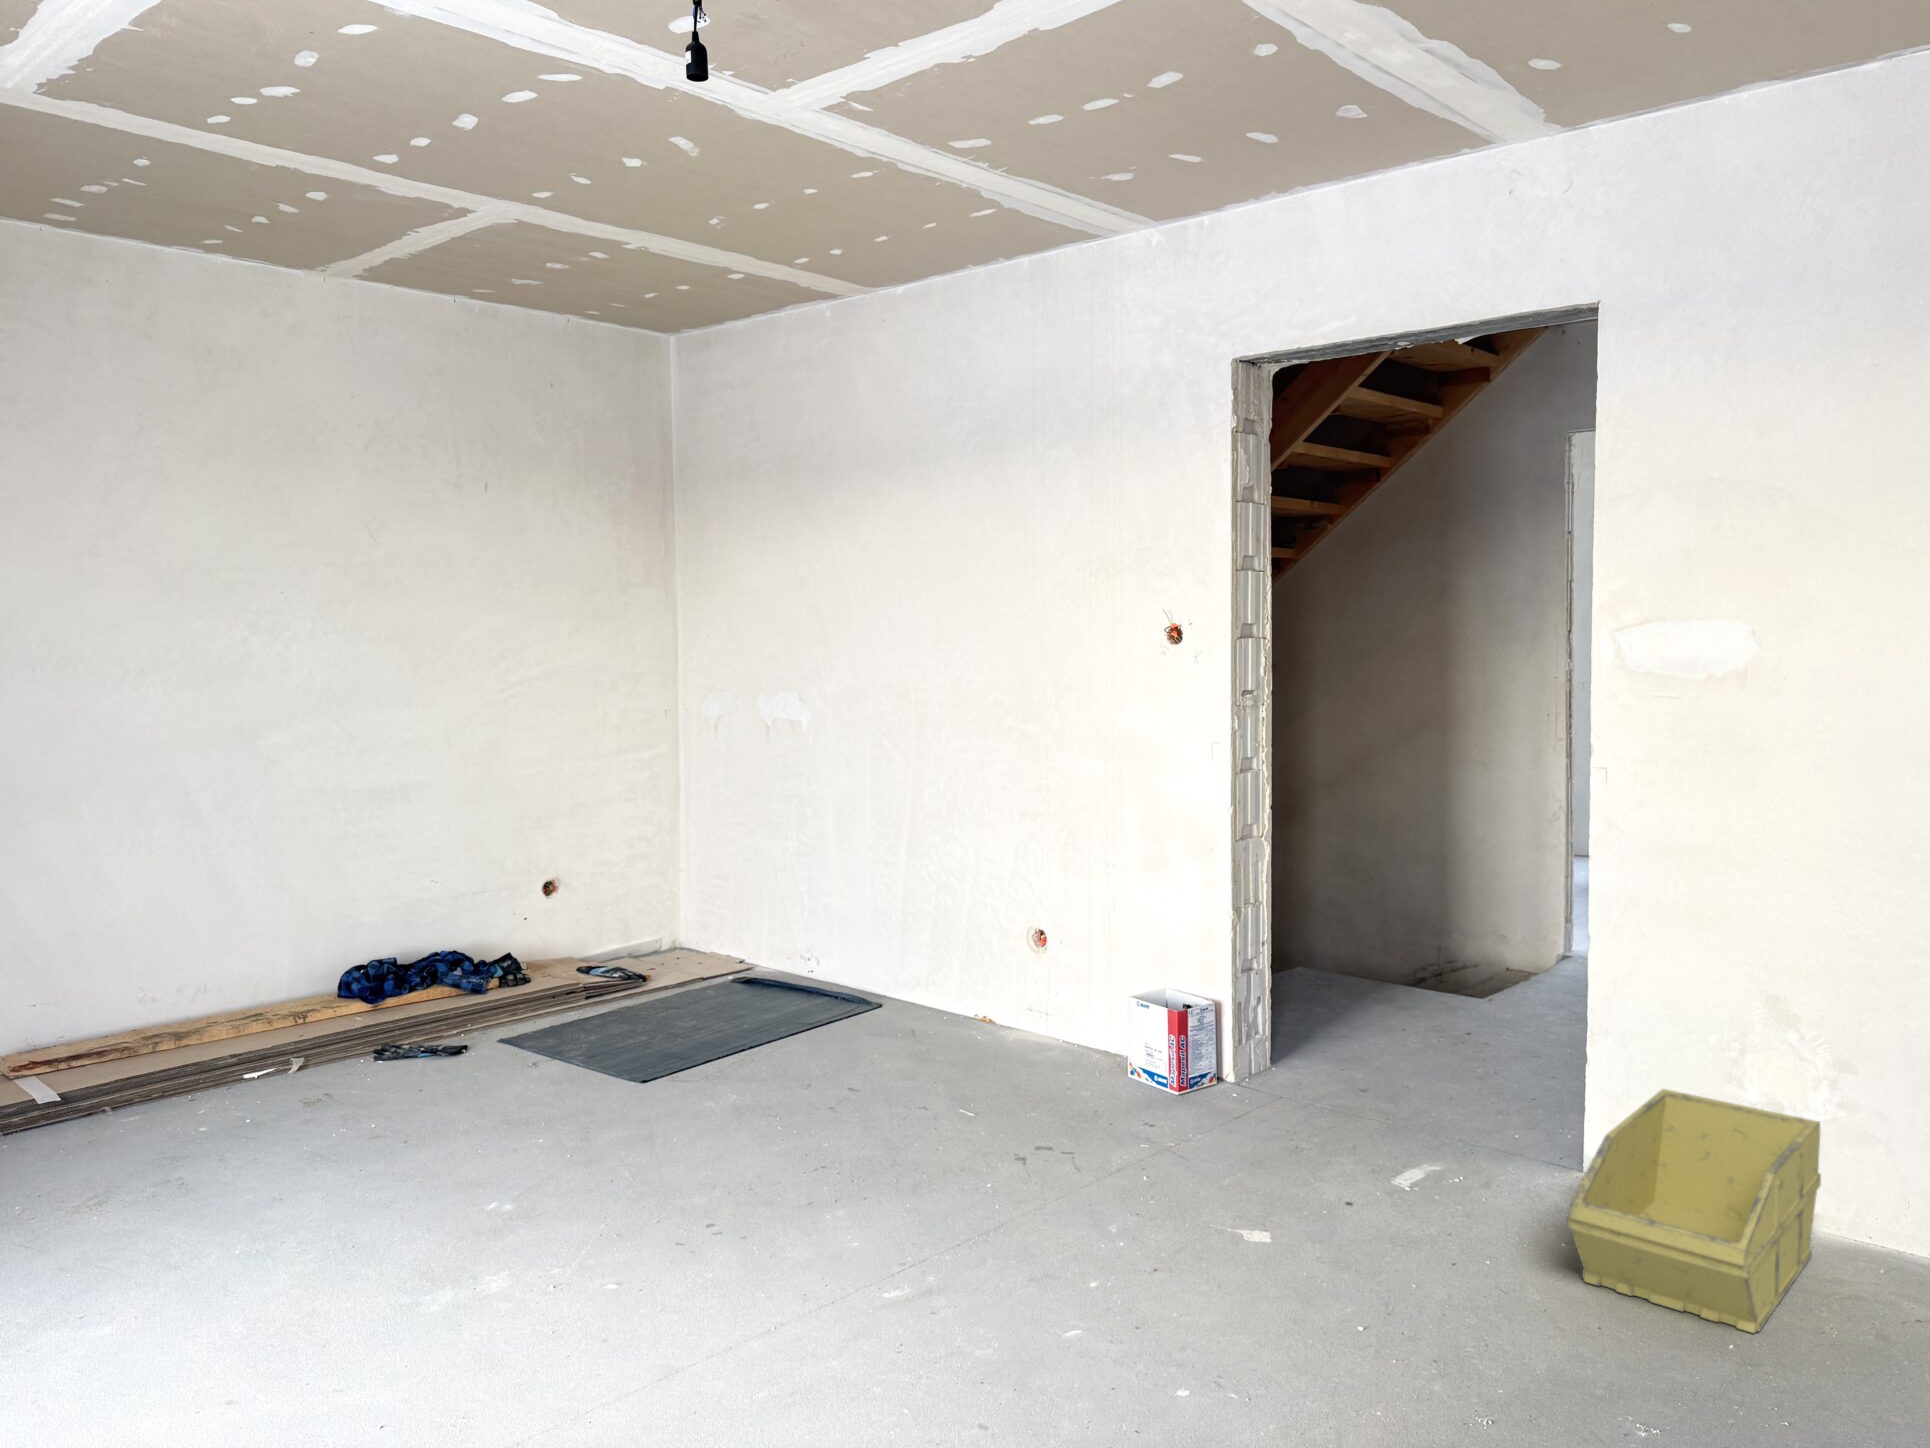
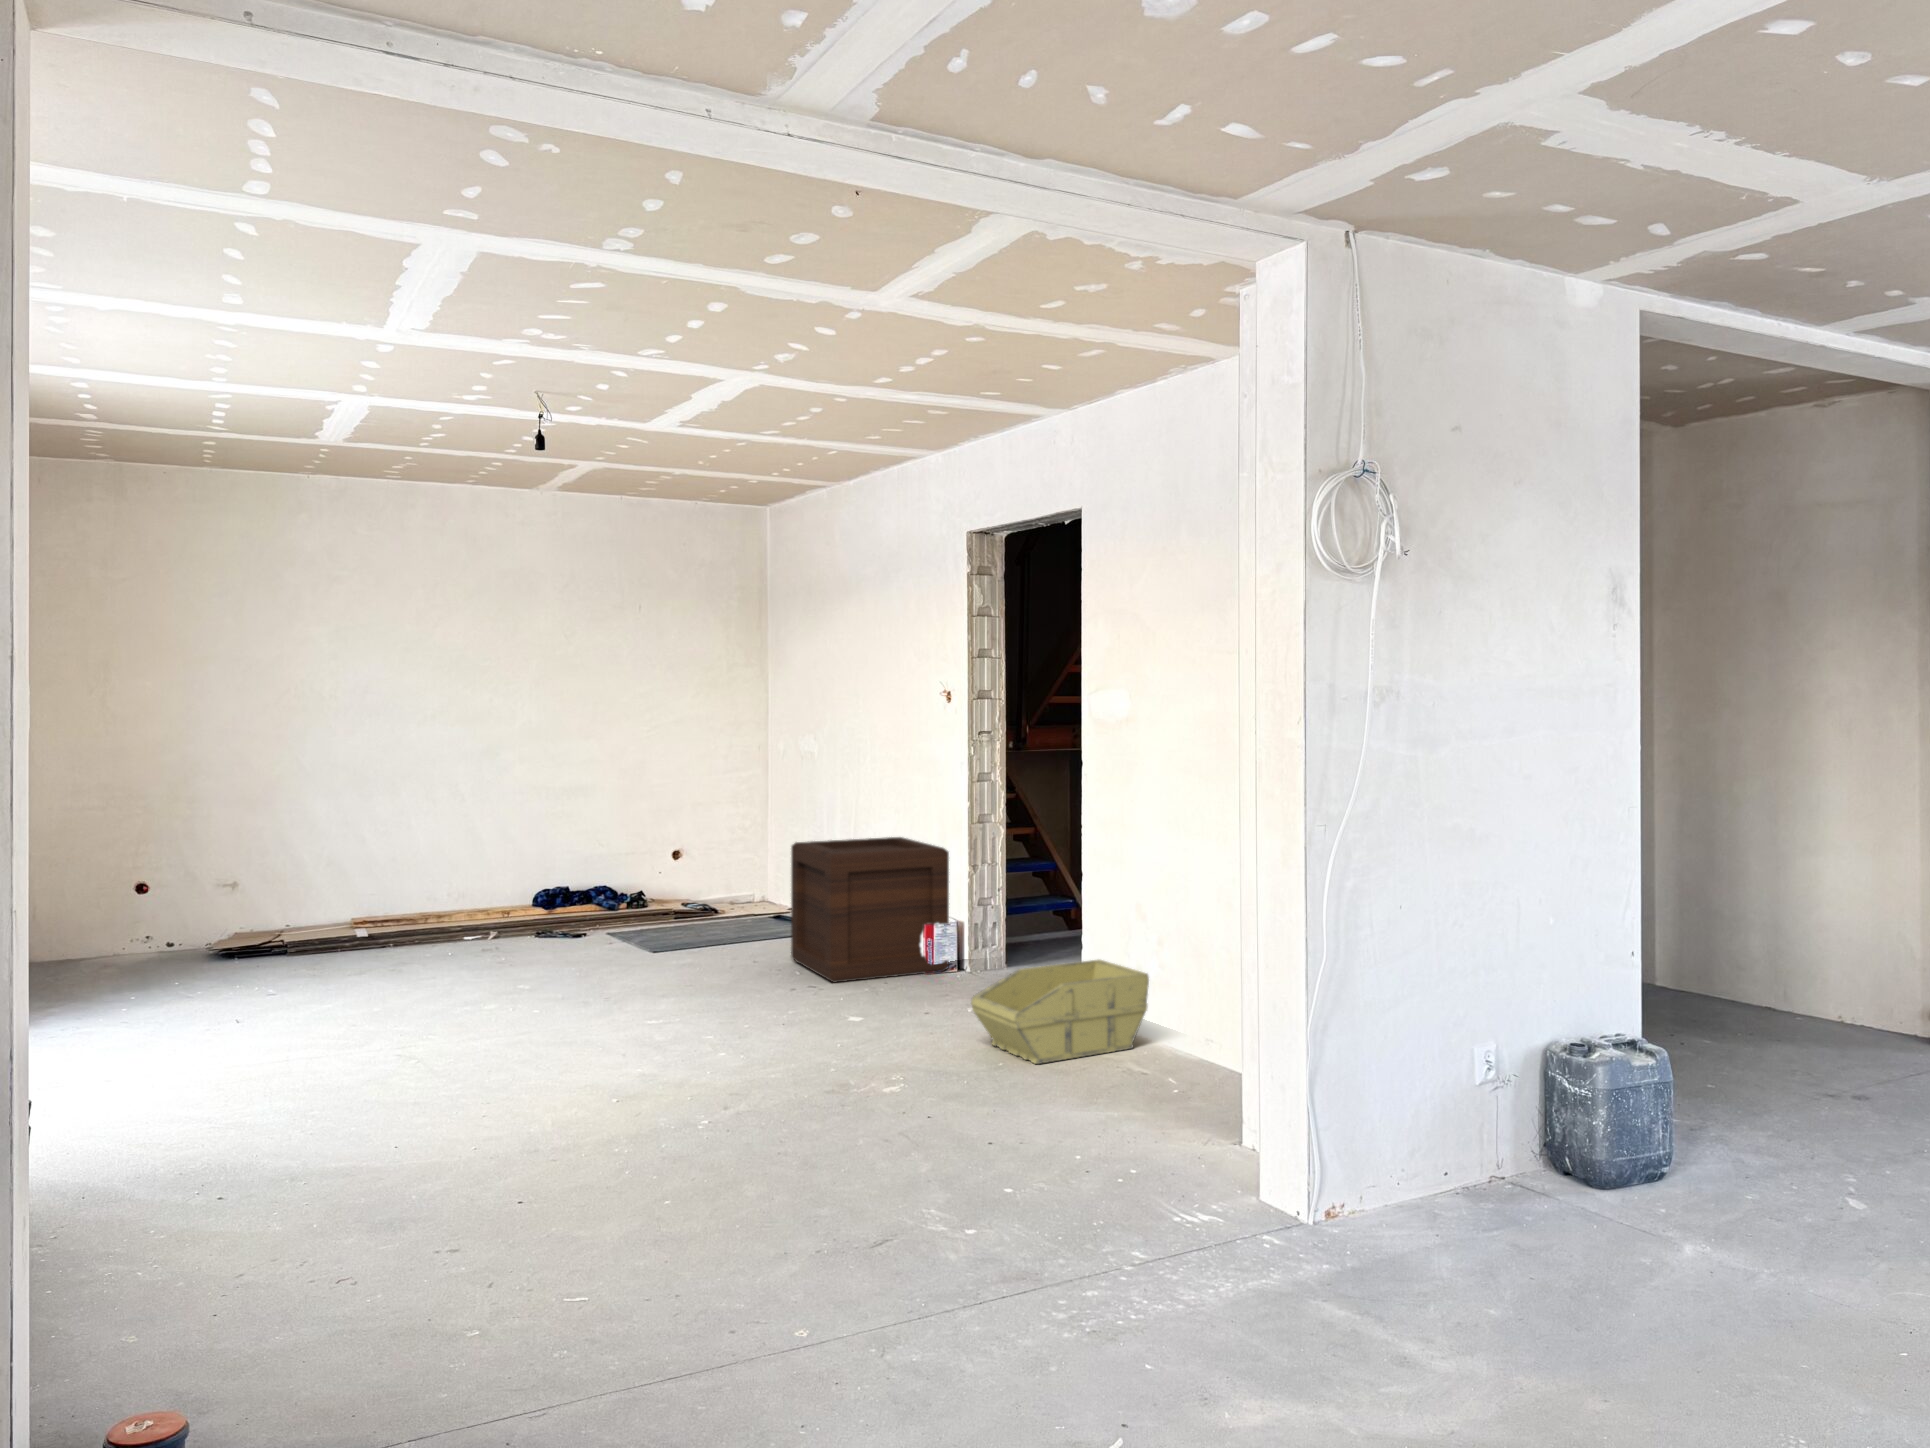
wooden crate: none [911,860,1197,1132] -> present [791,837,949,983]

